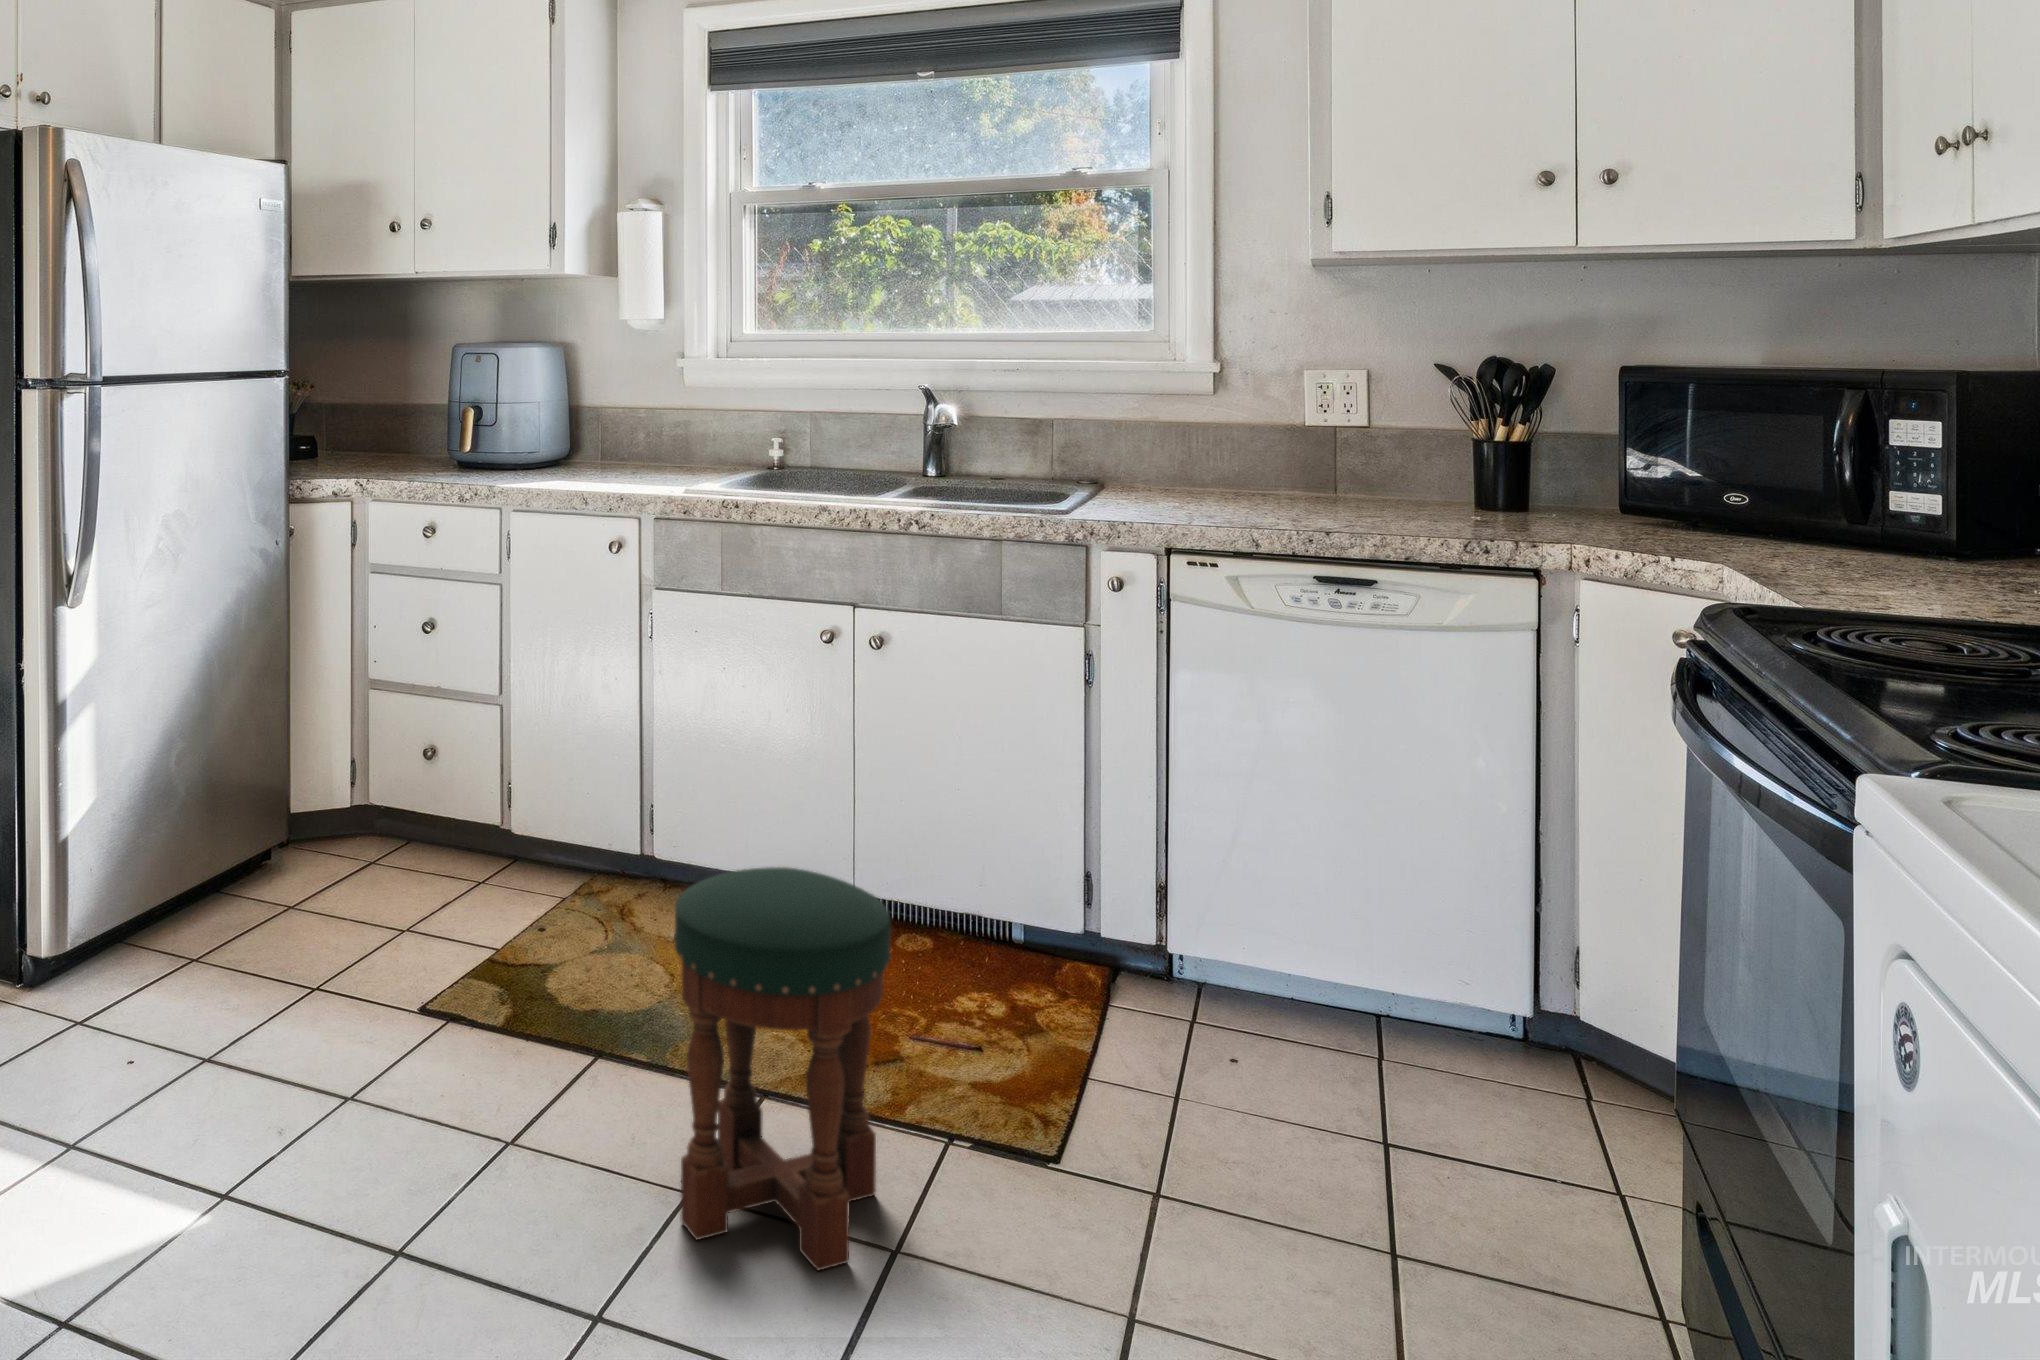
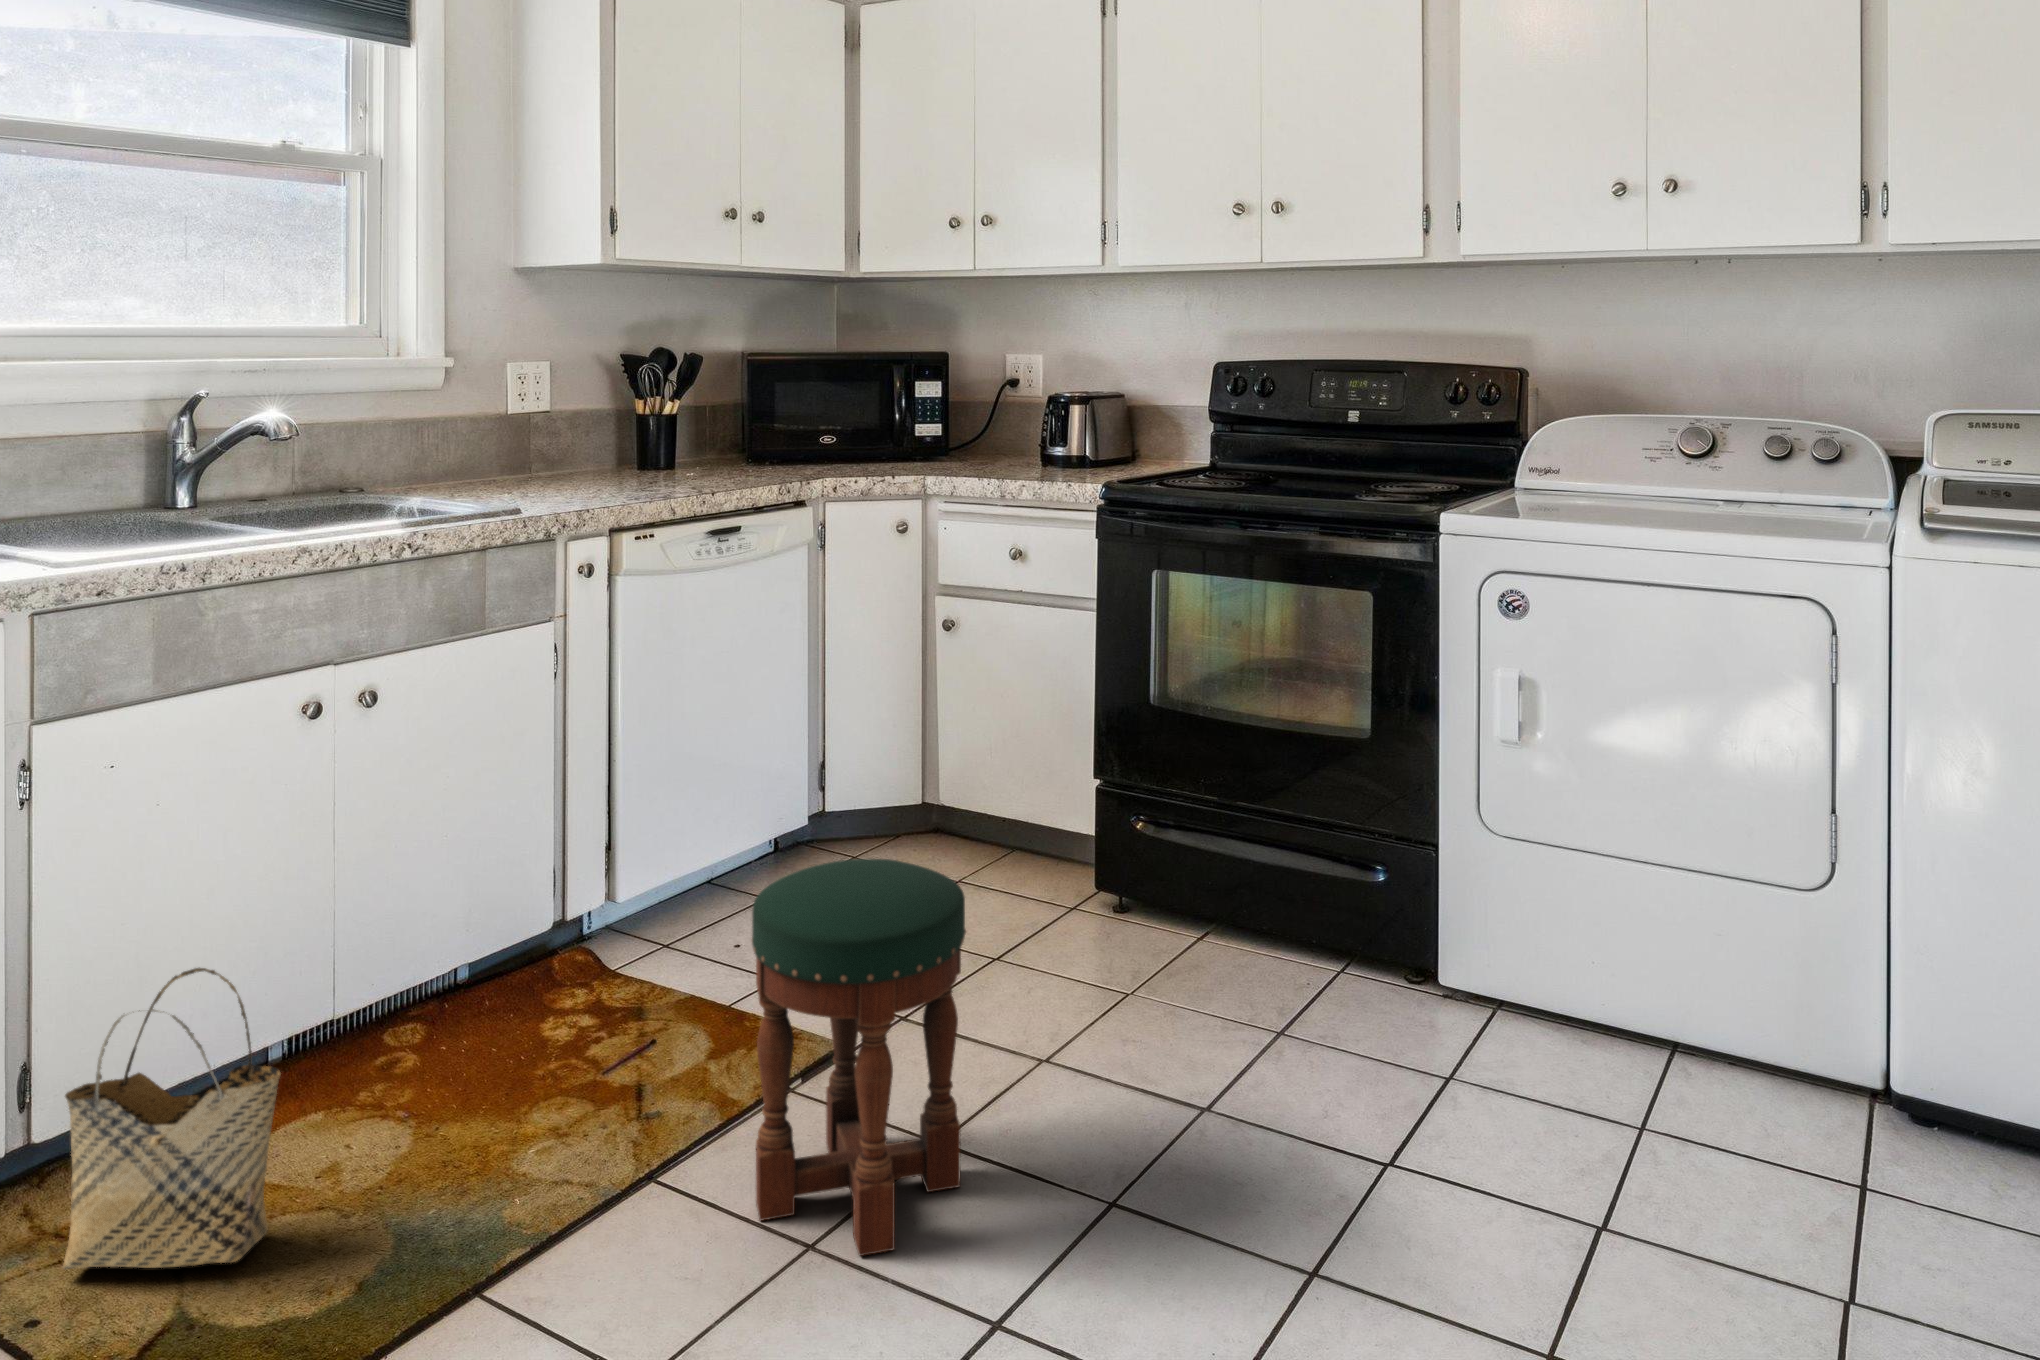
woven basket: none [574,771,655,970] -> present [63,968,281,1269]

